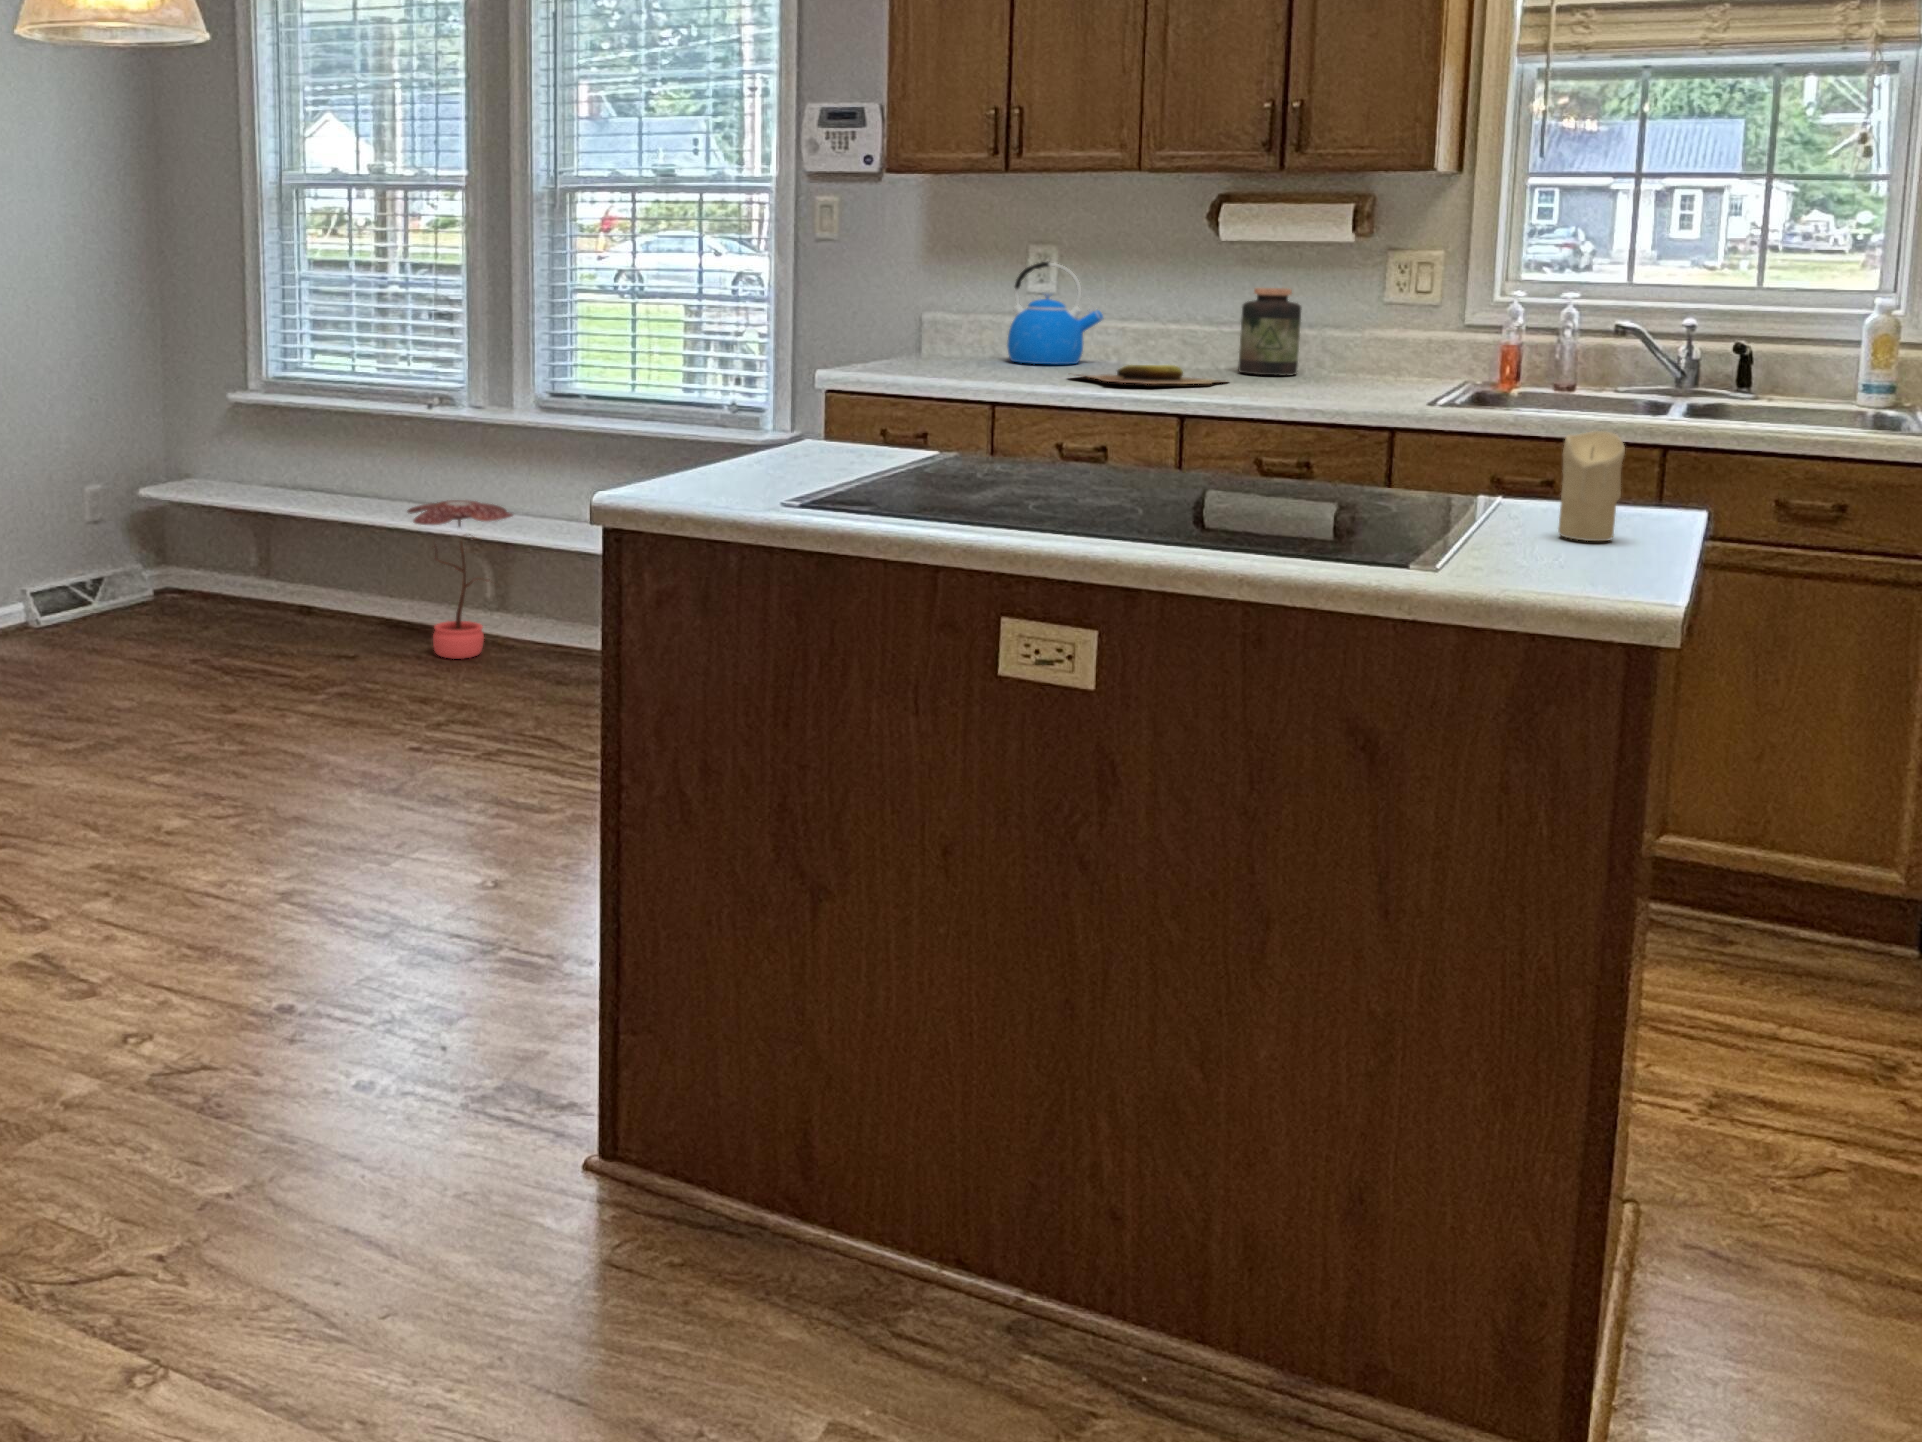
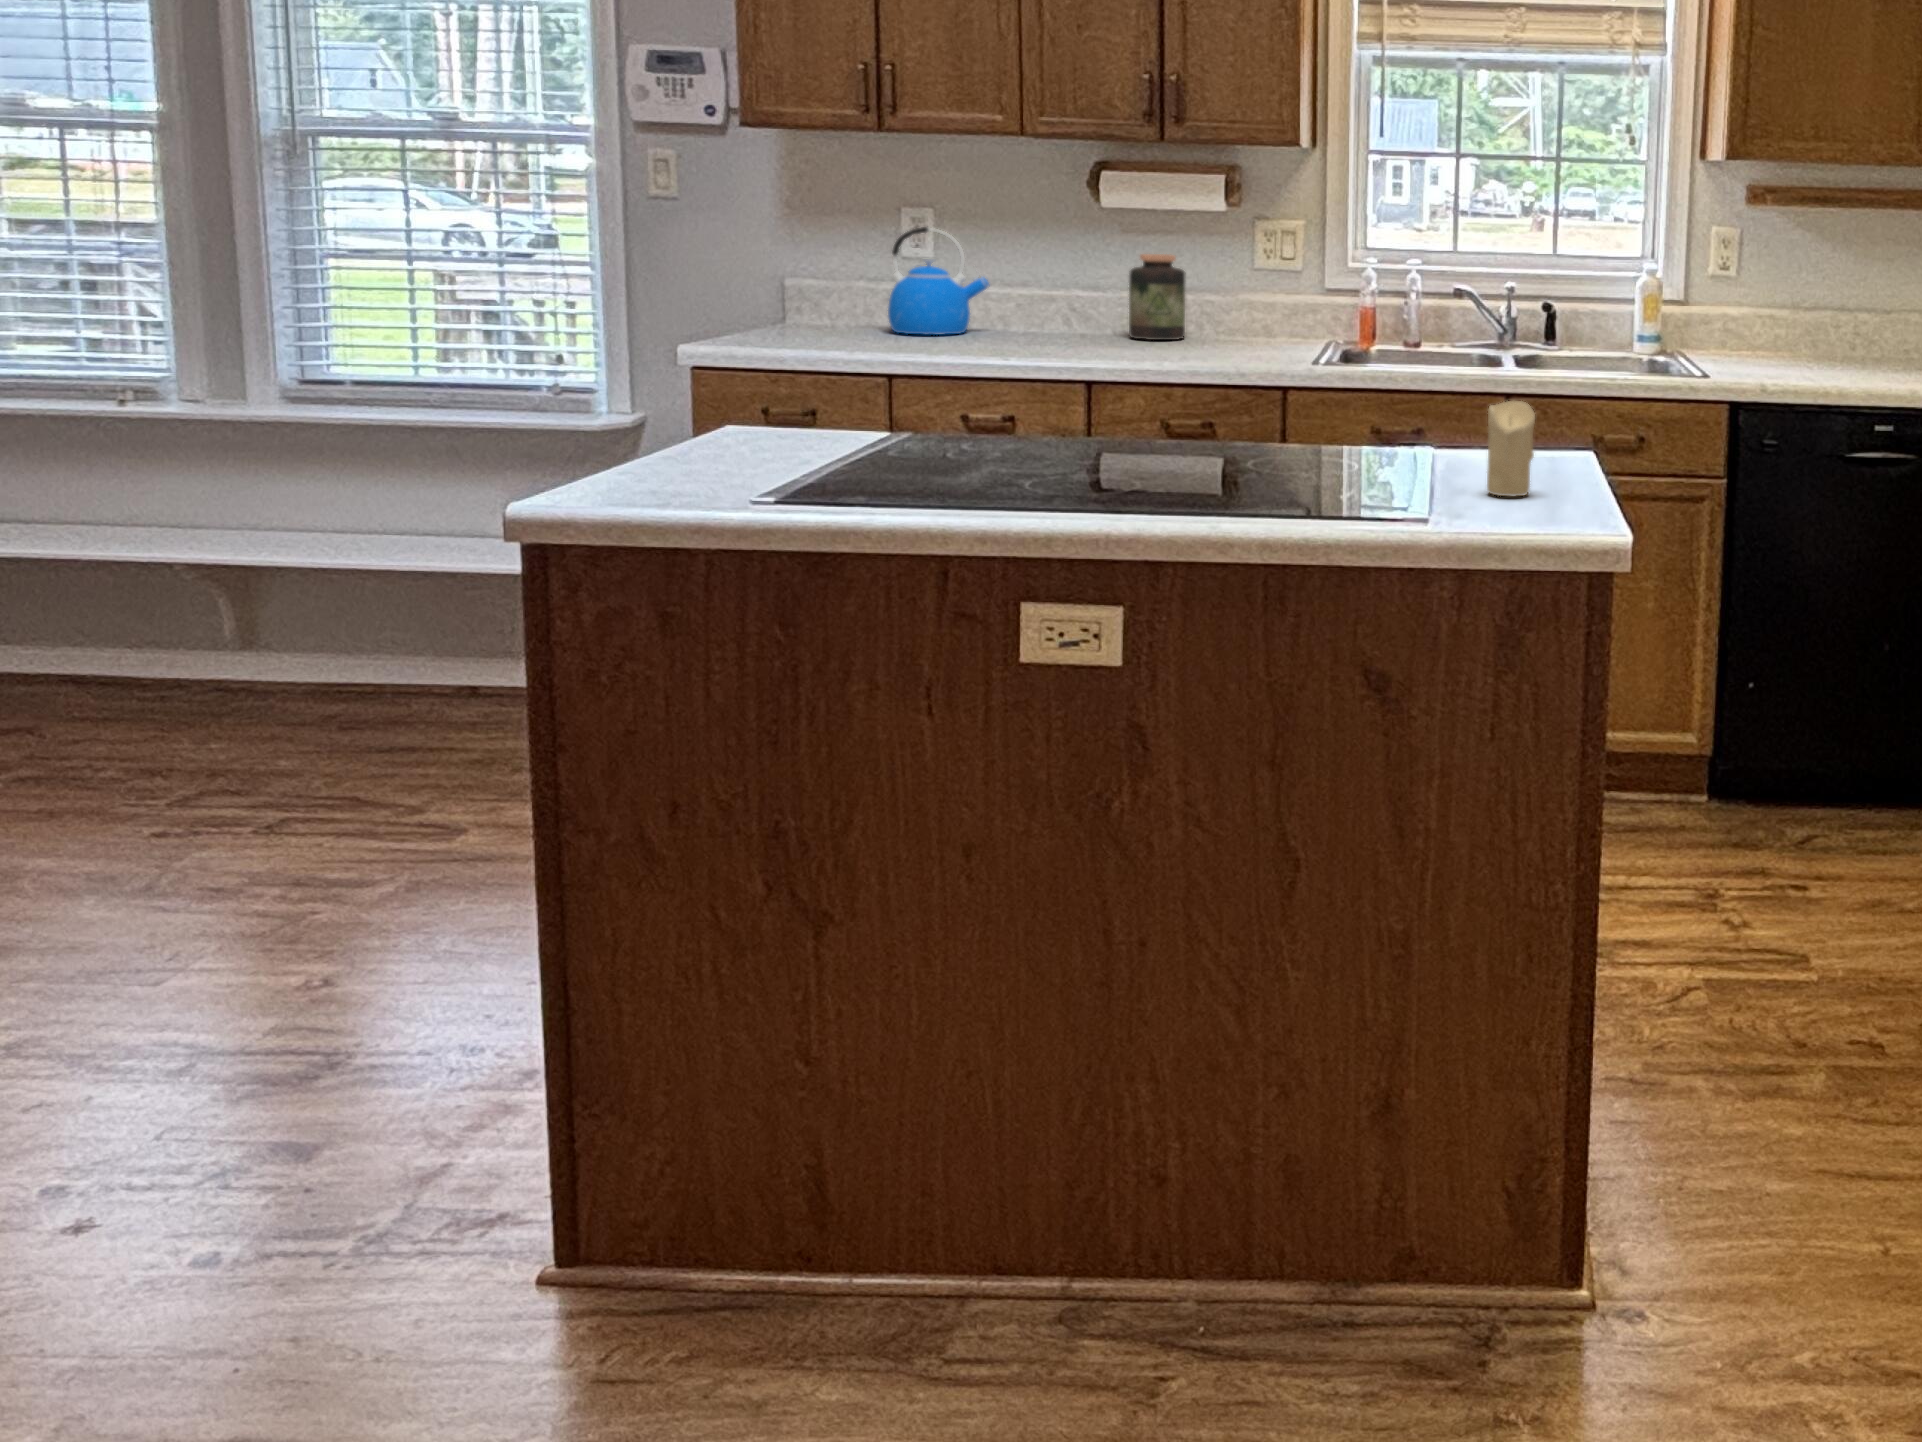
cutting board: present [1080,365,1222,384] -> none [962,333,1127,355]
potted plant: present [408,500,513,659] -> none [87,525,257,727]

